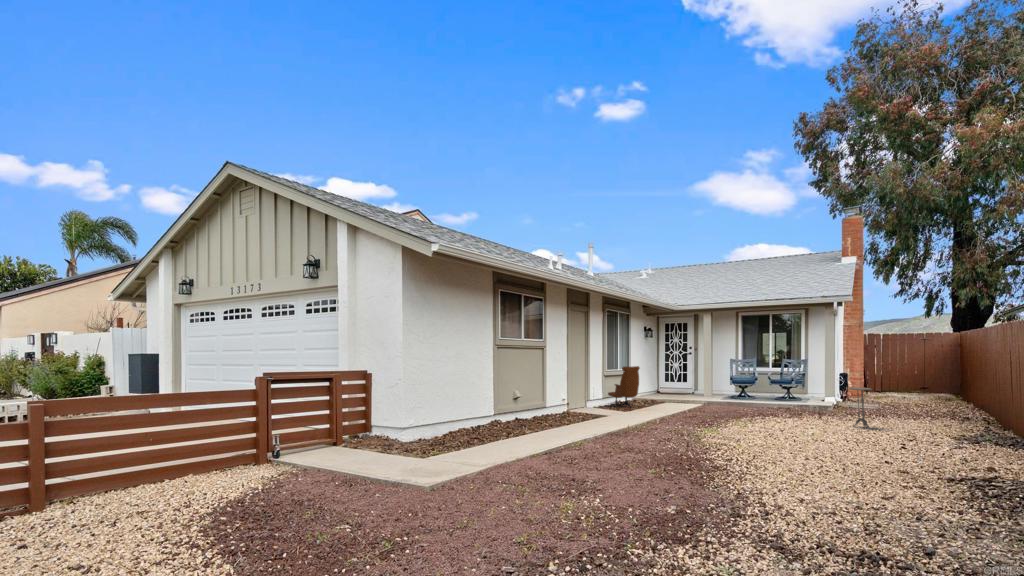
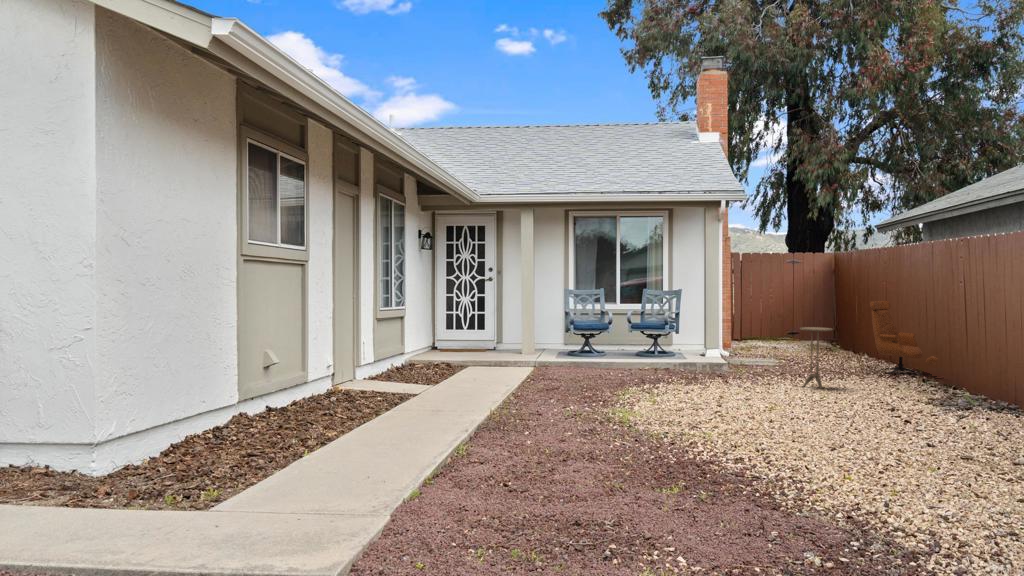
lounge chair: present [608,366,640,407] -> present [870,301,938,376]

